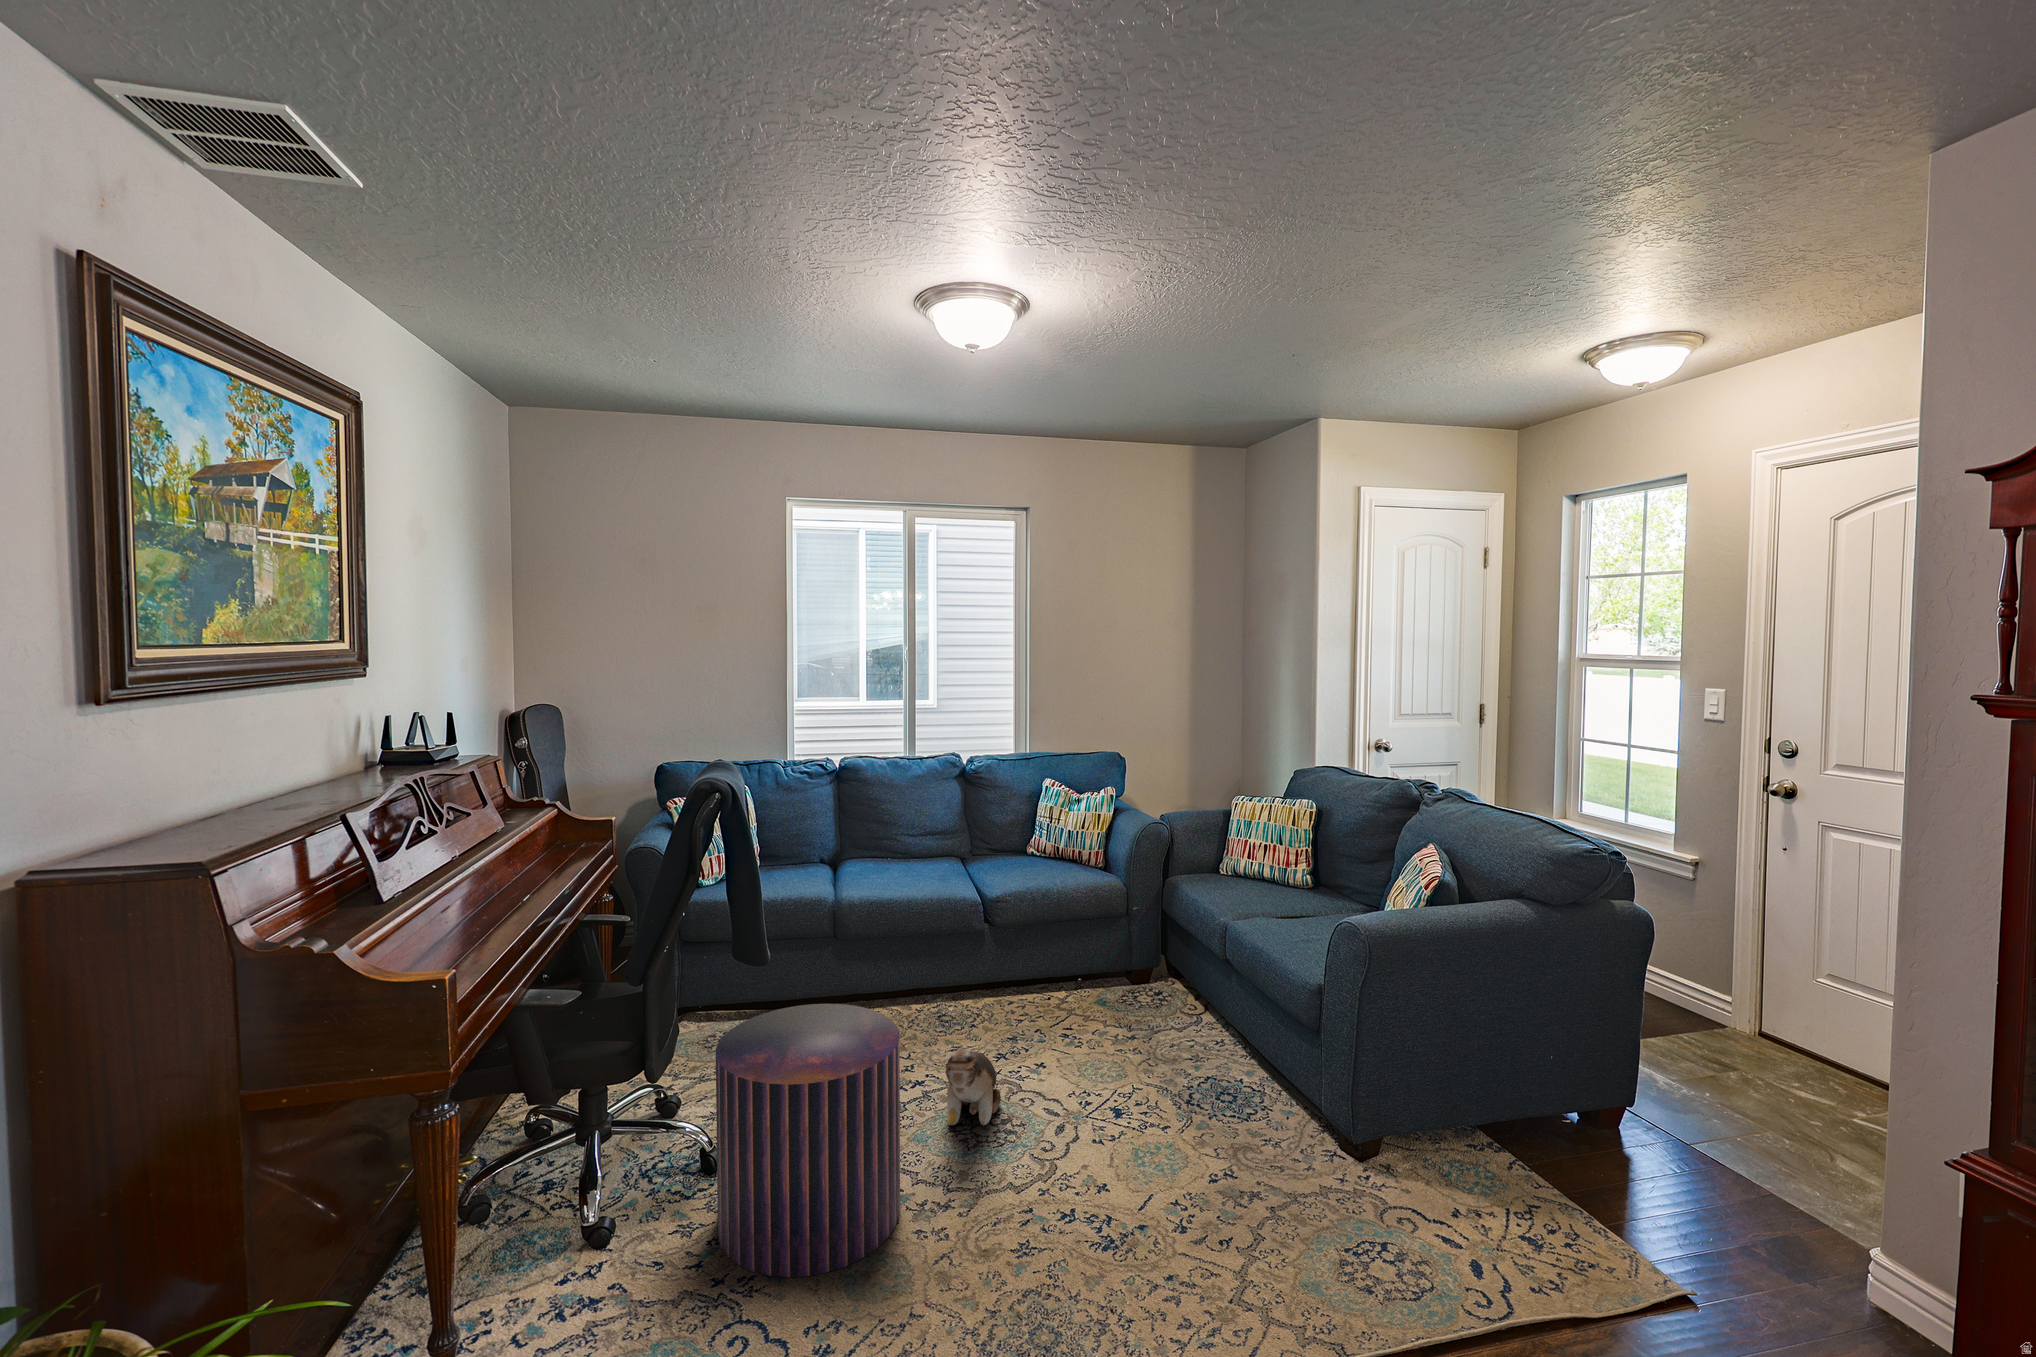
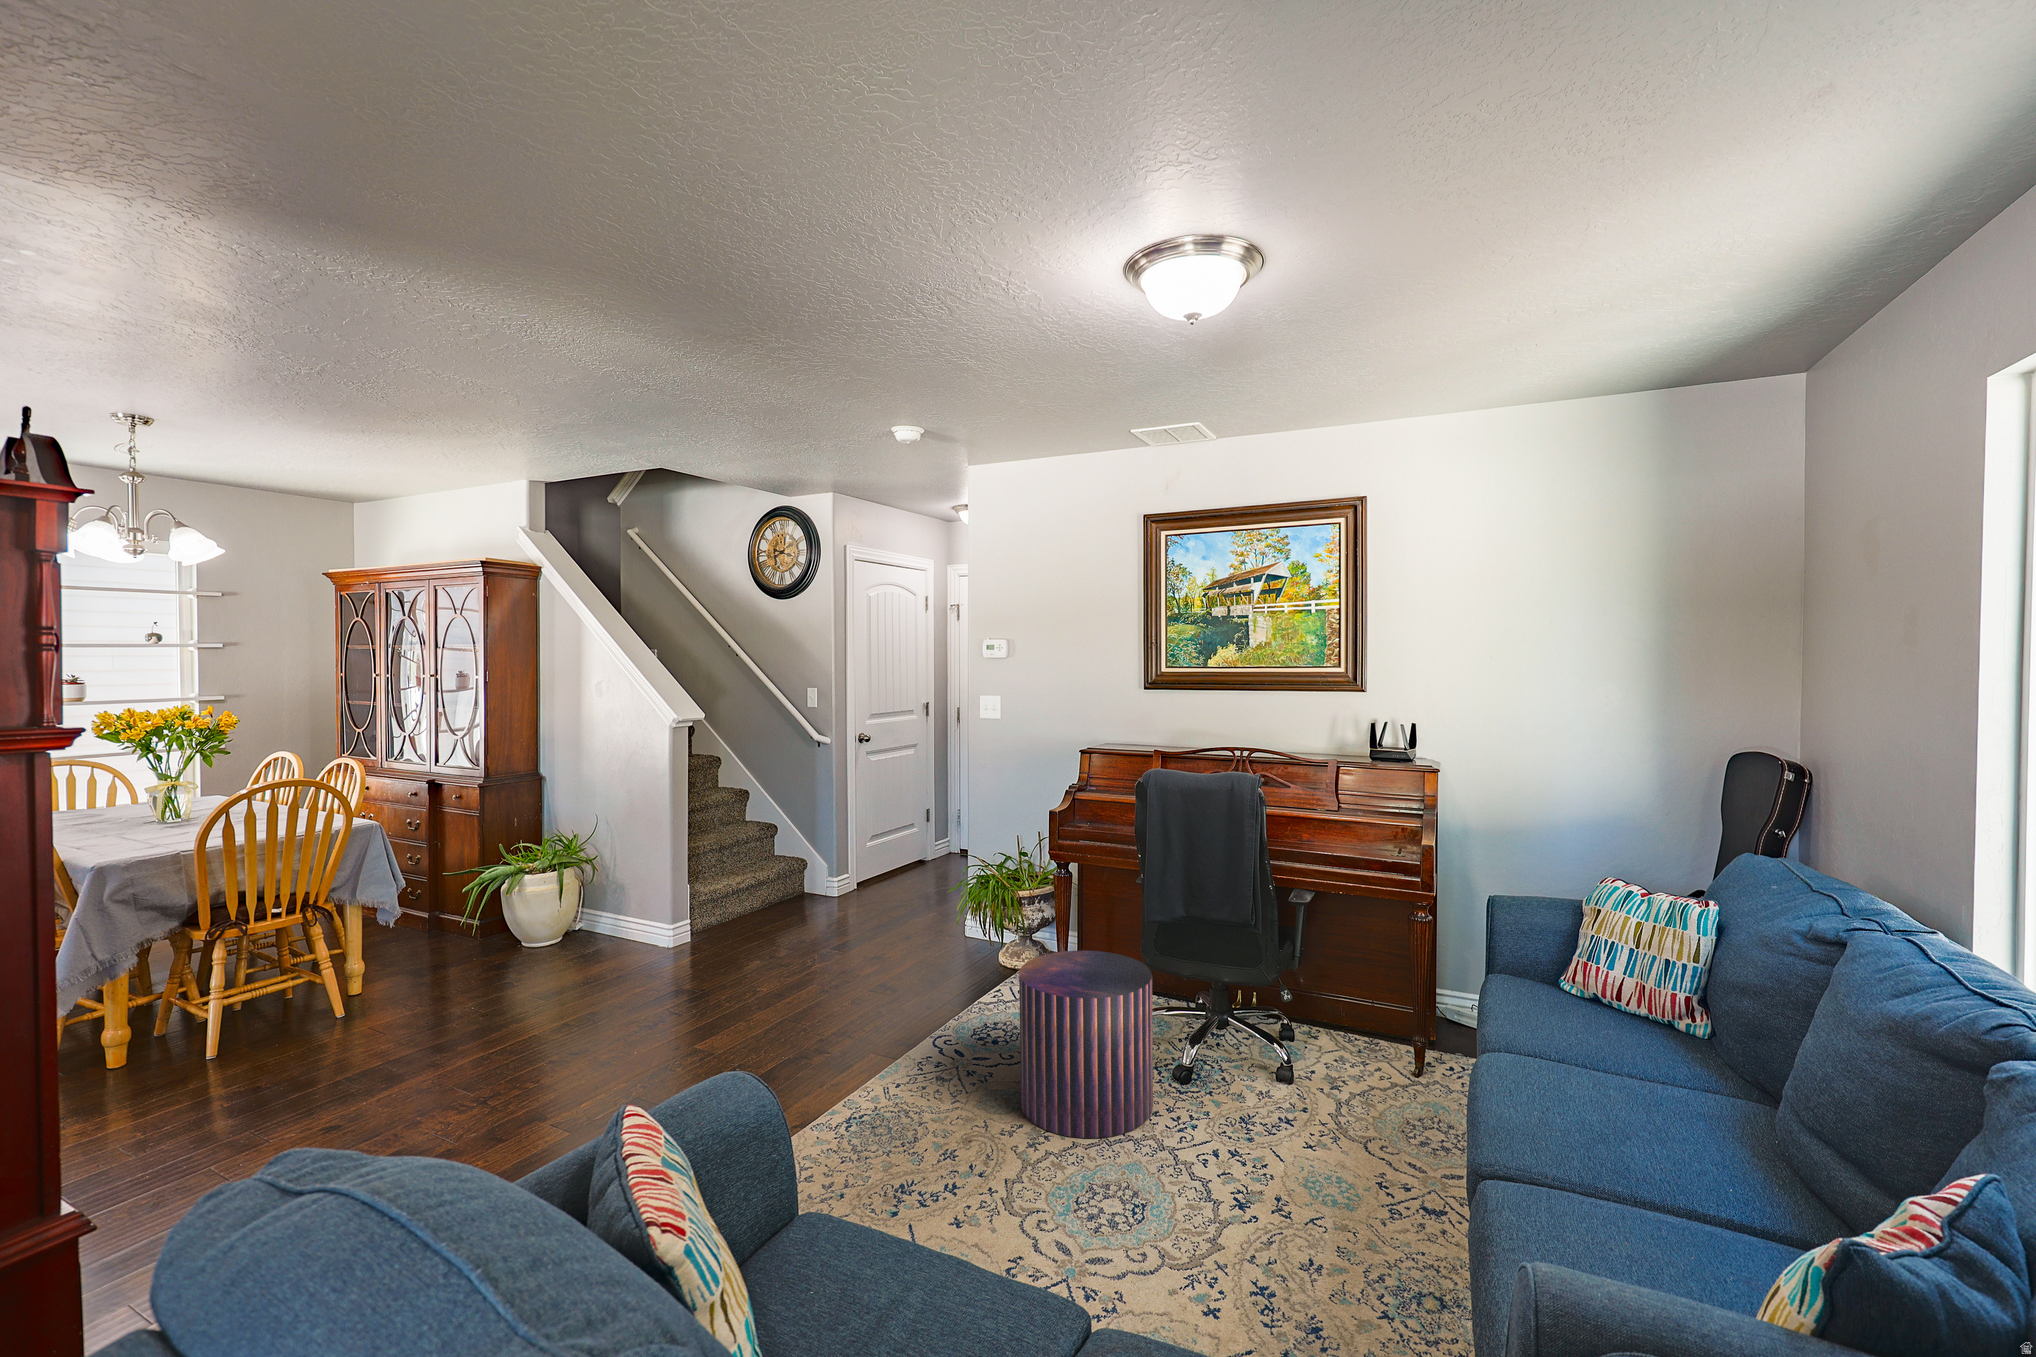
plush toy: present [939,1048,1001,1125] -> none [1091,1097,1219,1257]

